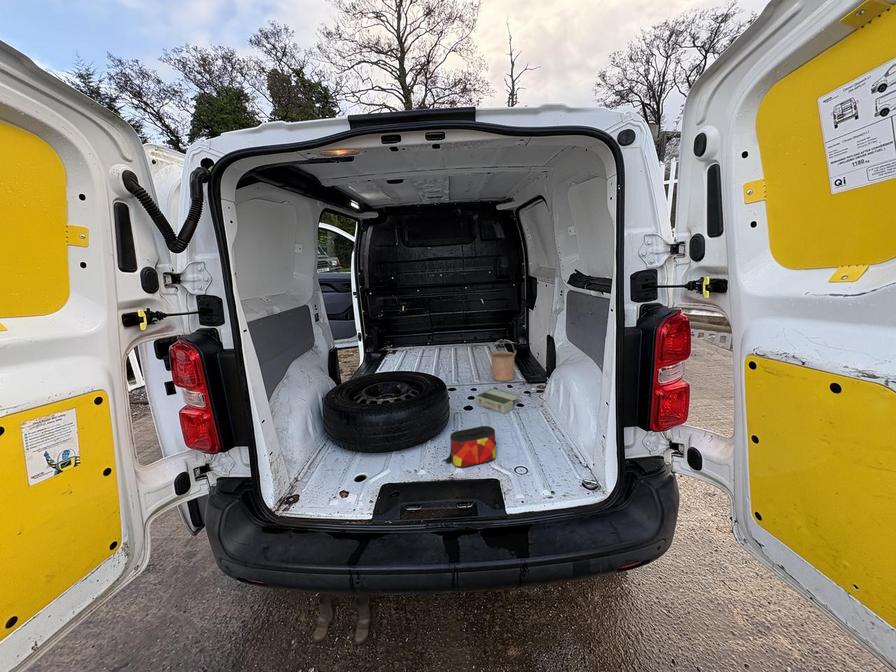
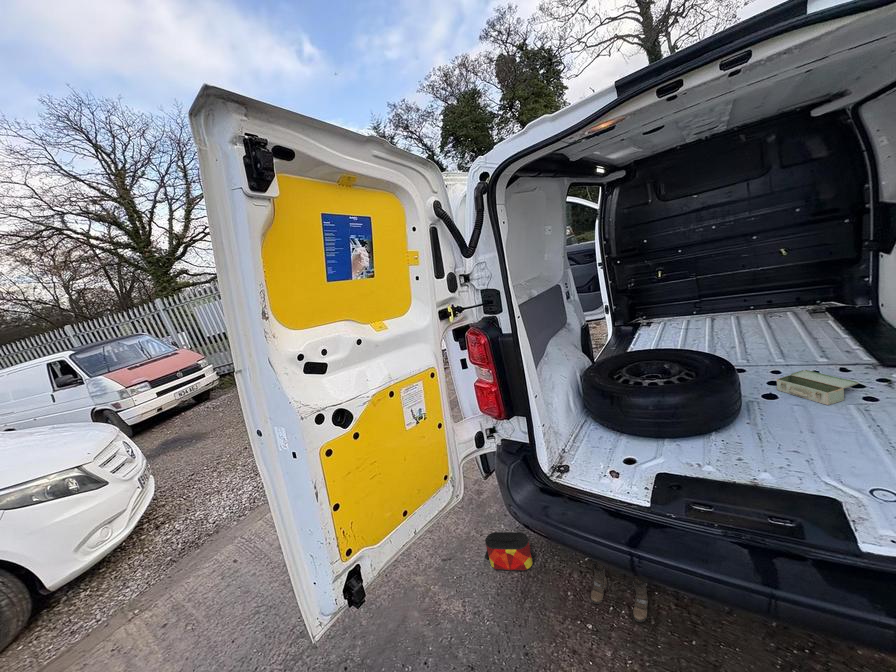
bucket: present [489,340,516,381] -> none [794,304,845,360]
bag: present [445,426,496,468] -> present [484,532,535,571]

